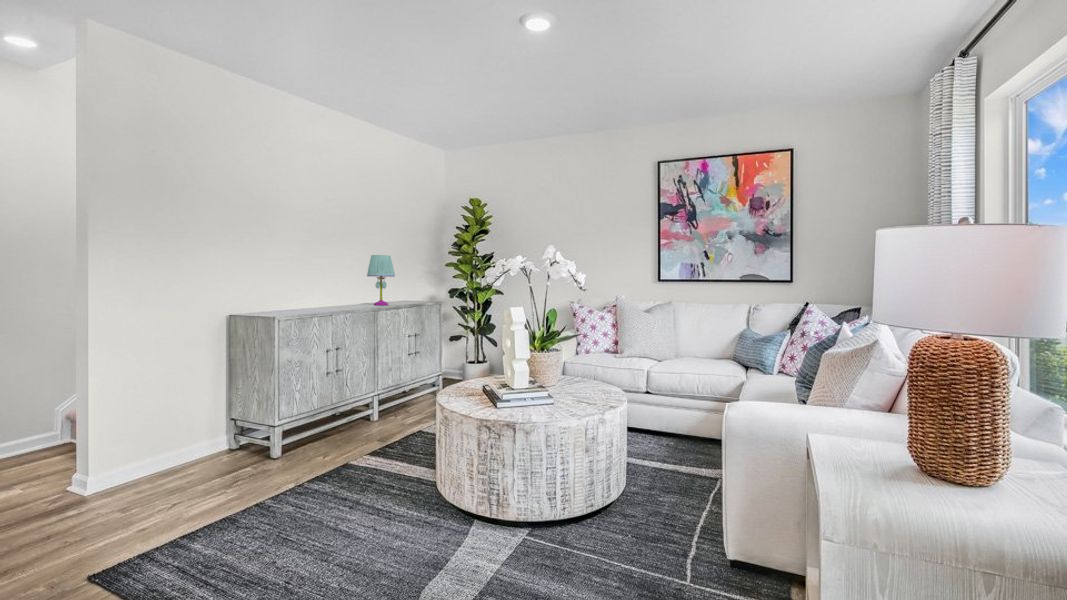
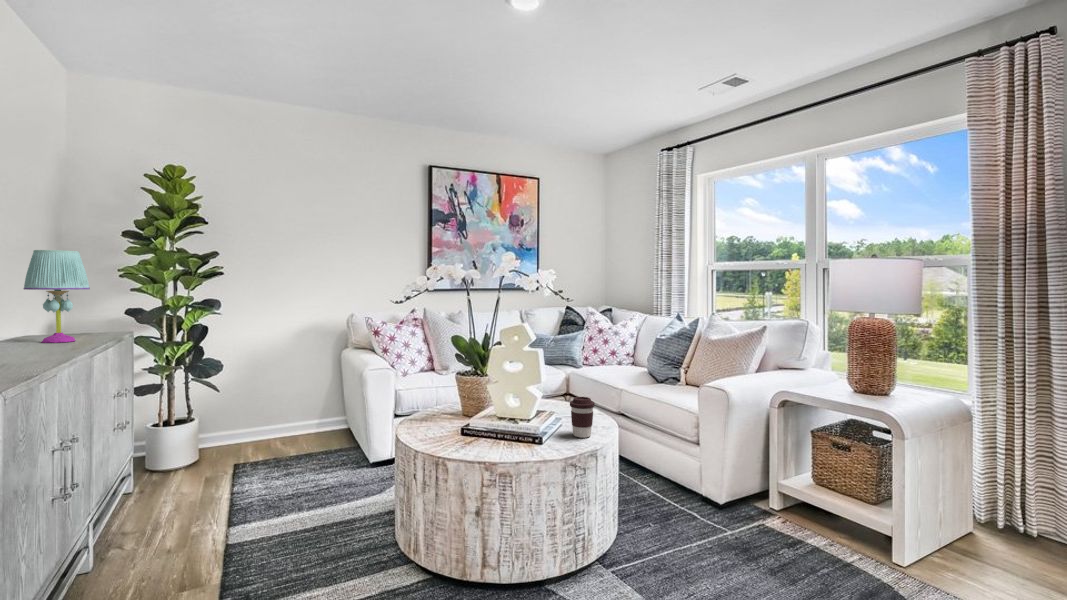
coffee cup: none [525,374,548,411] -> present [570,397,595,438]

